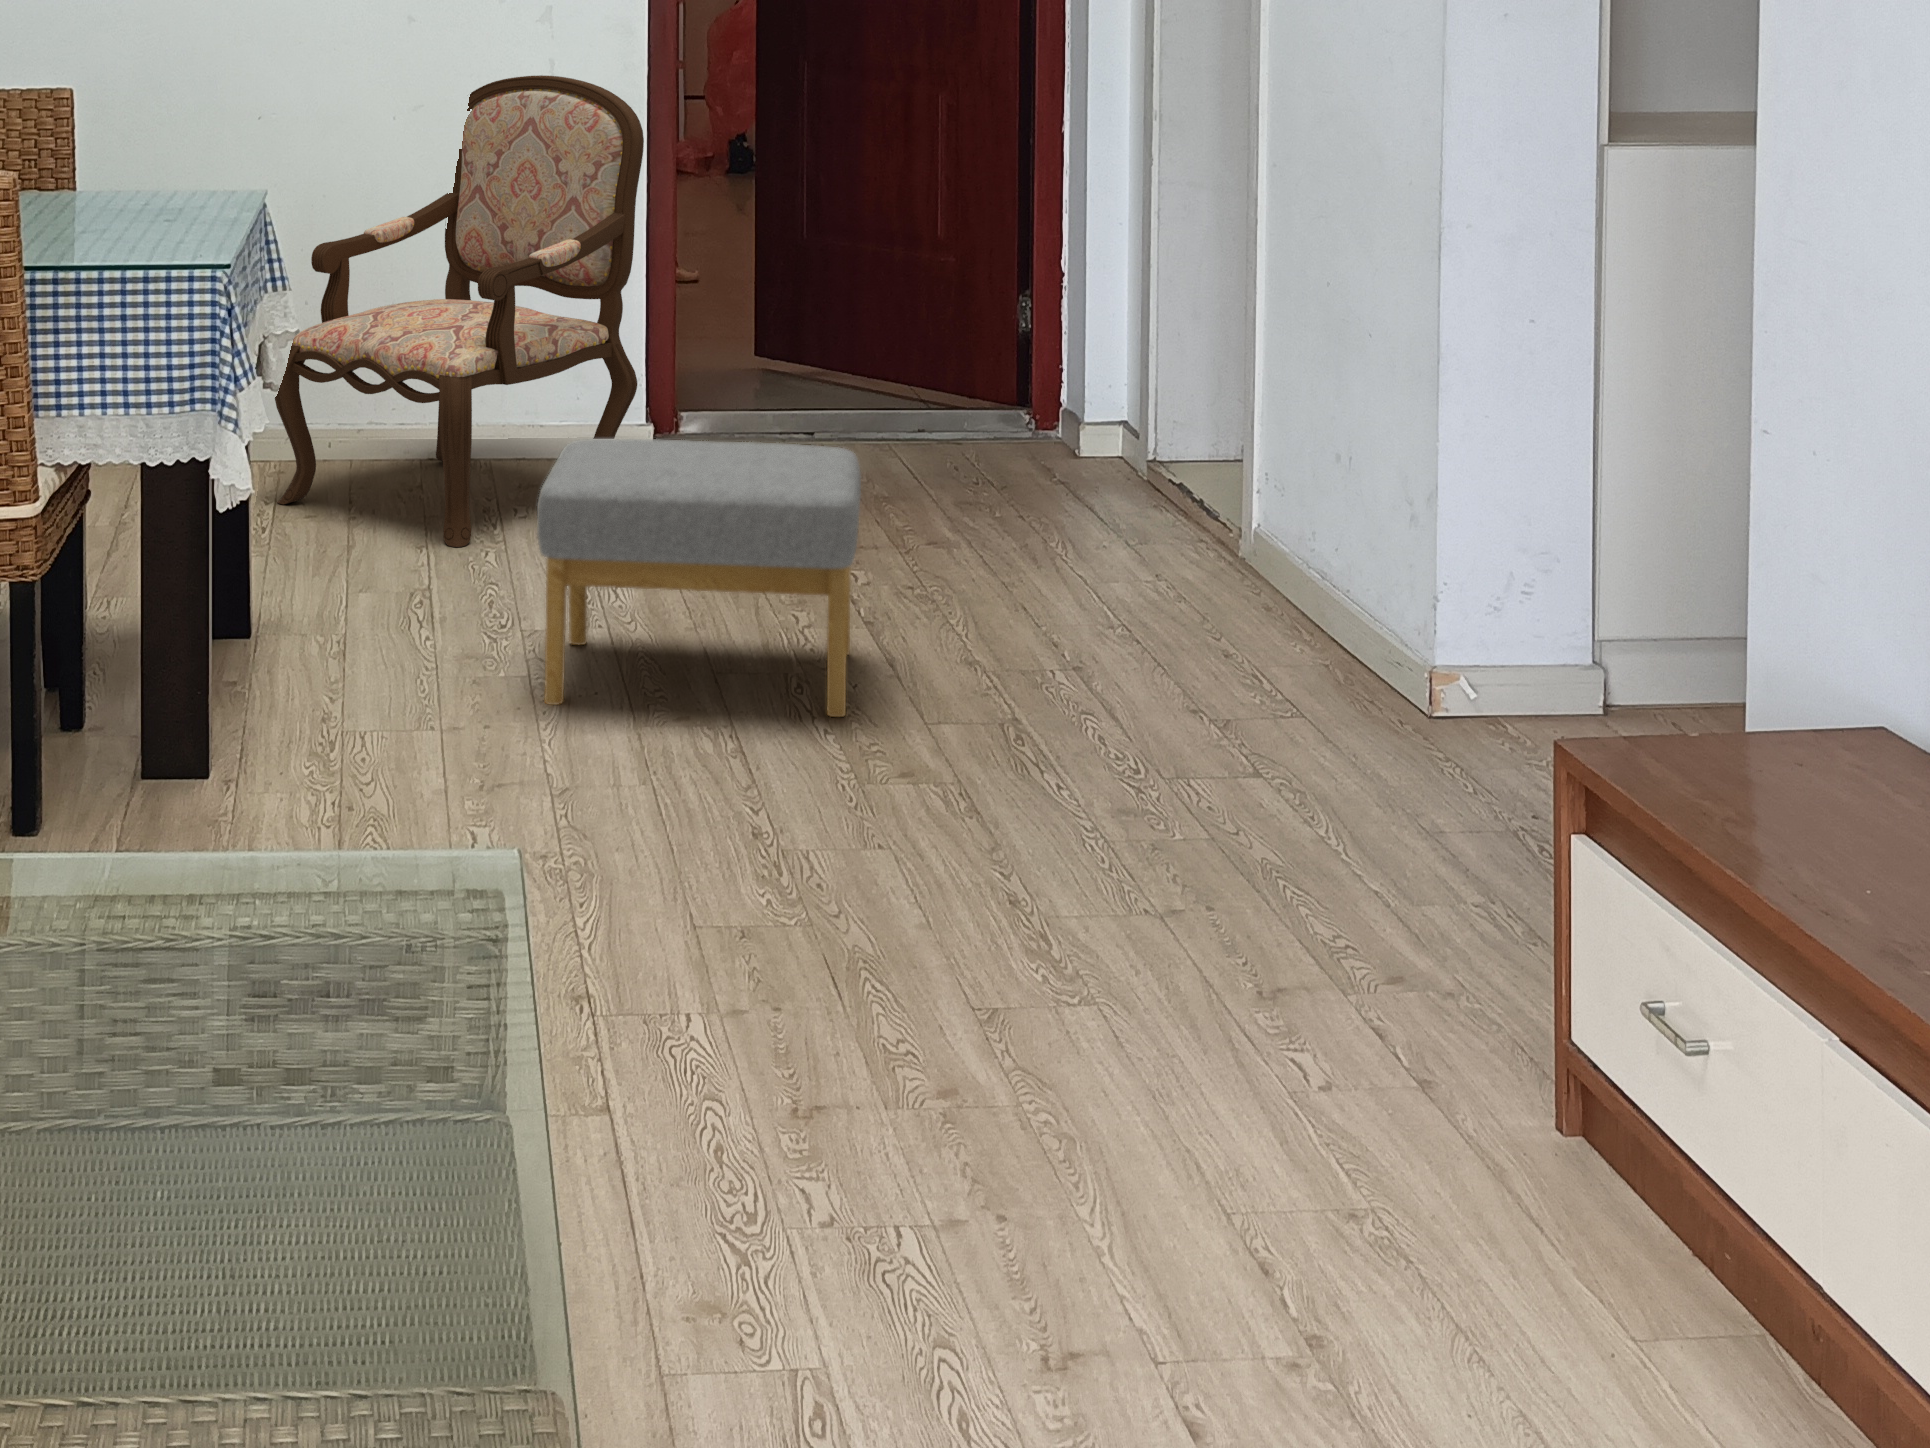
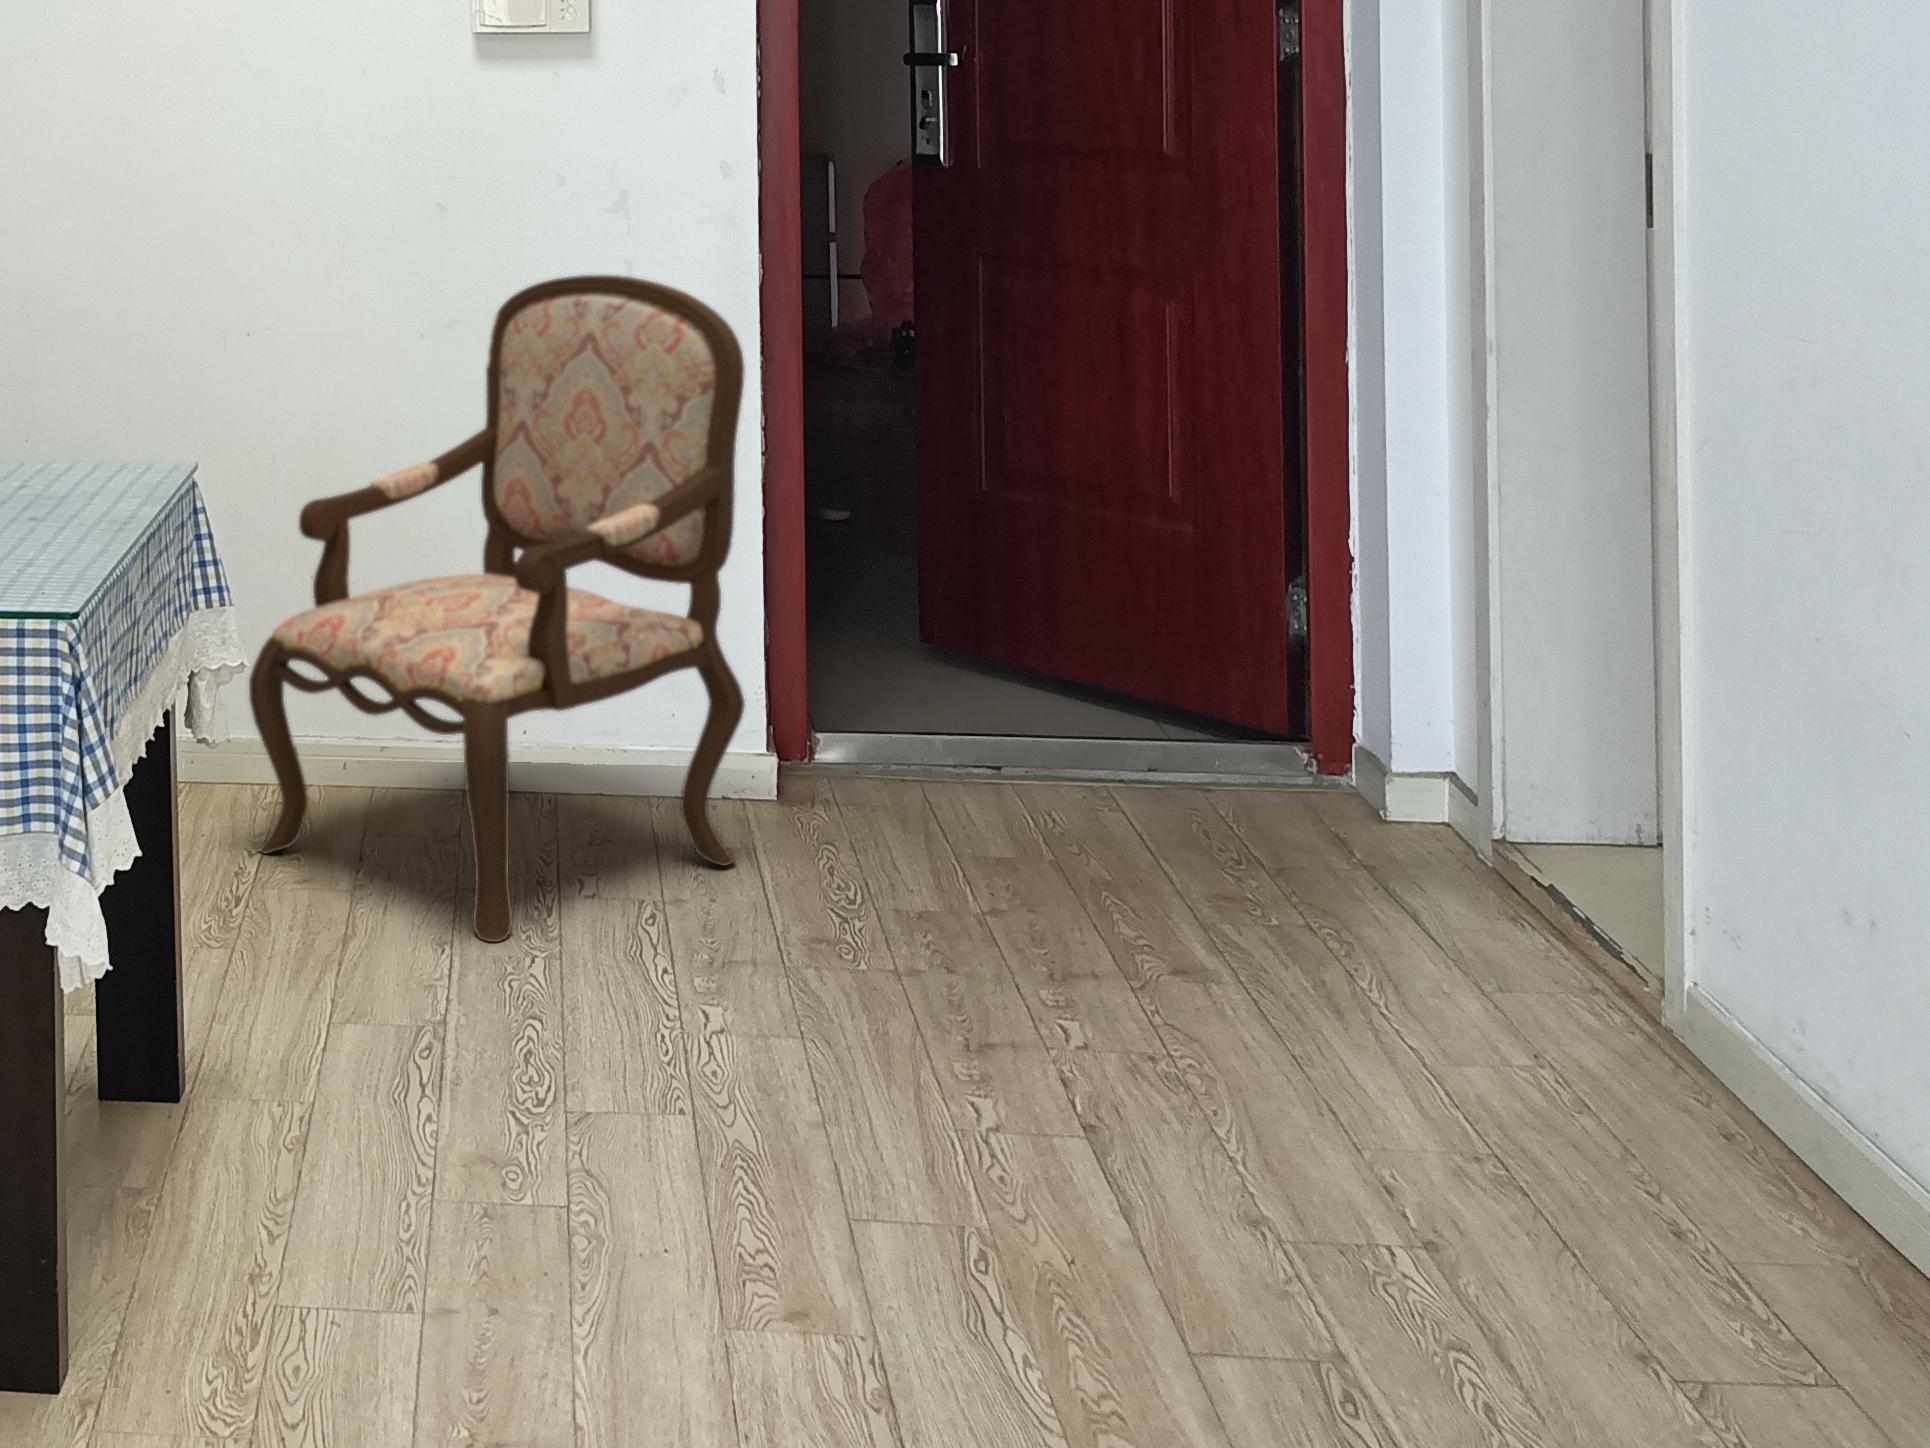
footstool: present [537,439,861,717] -> none [583,837,1098,1343]

